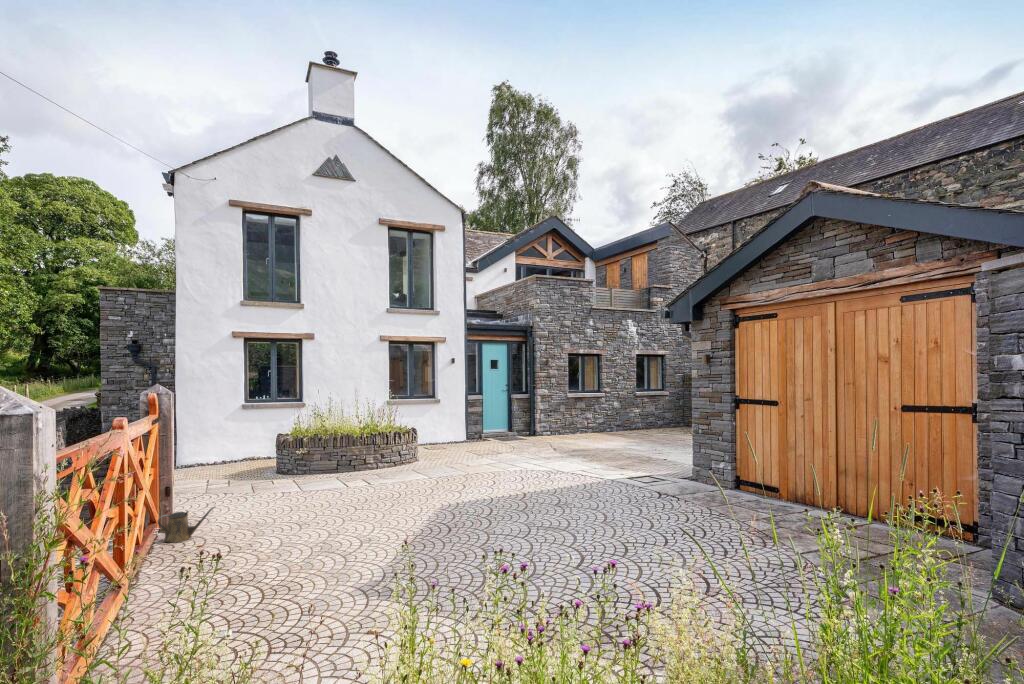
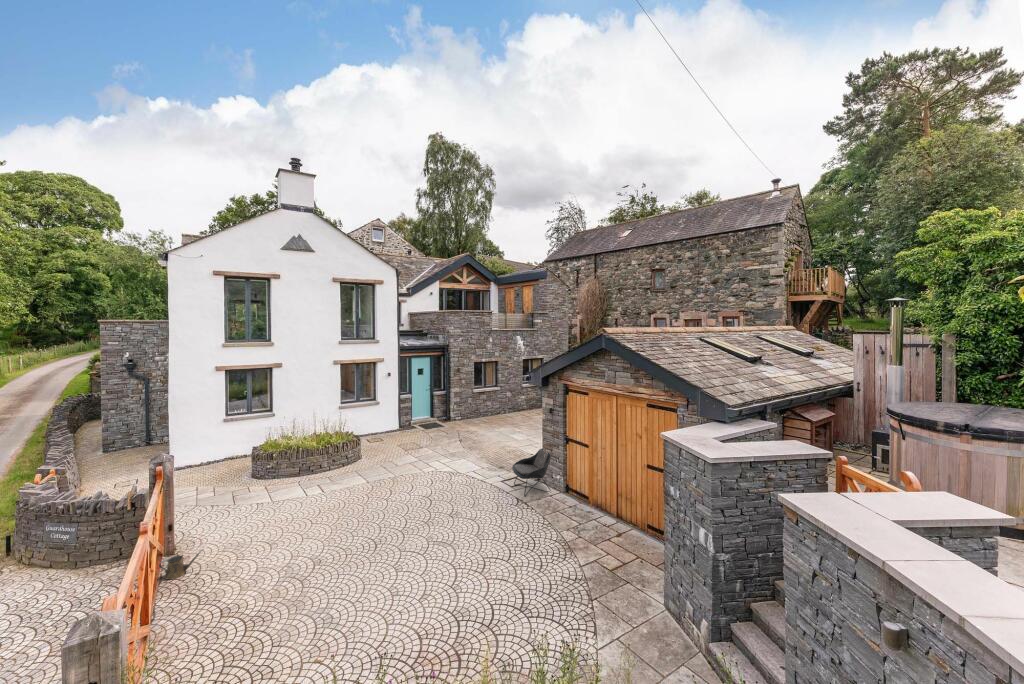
lounge chair: none [648,425,716,493] -> present [512,449,551,497]

